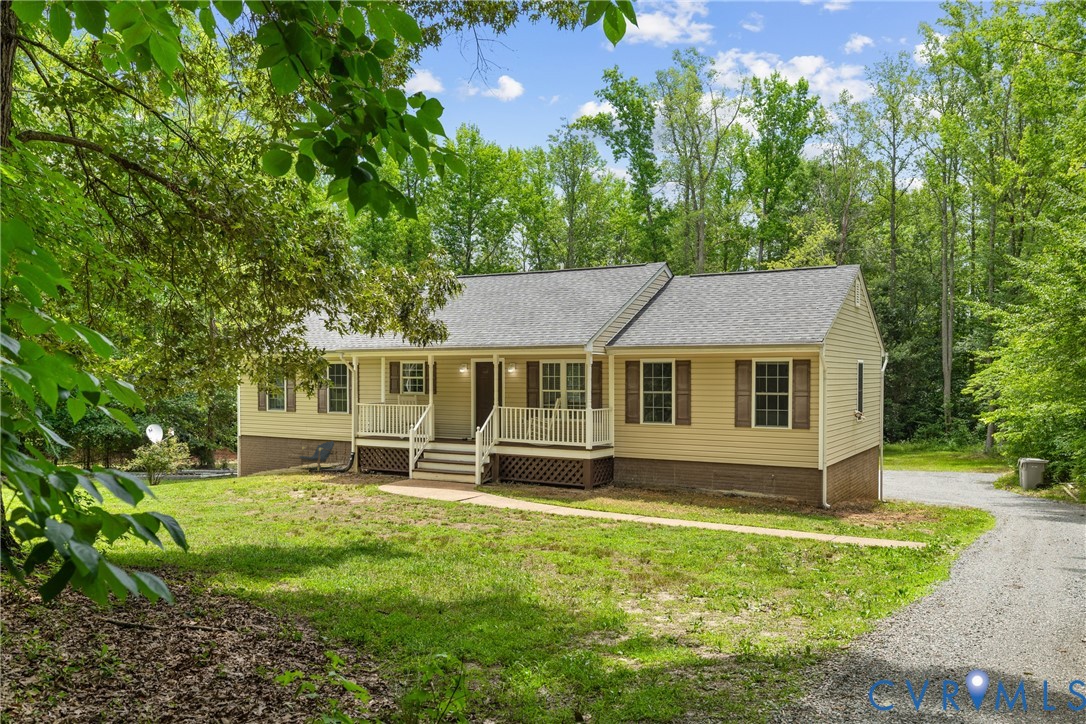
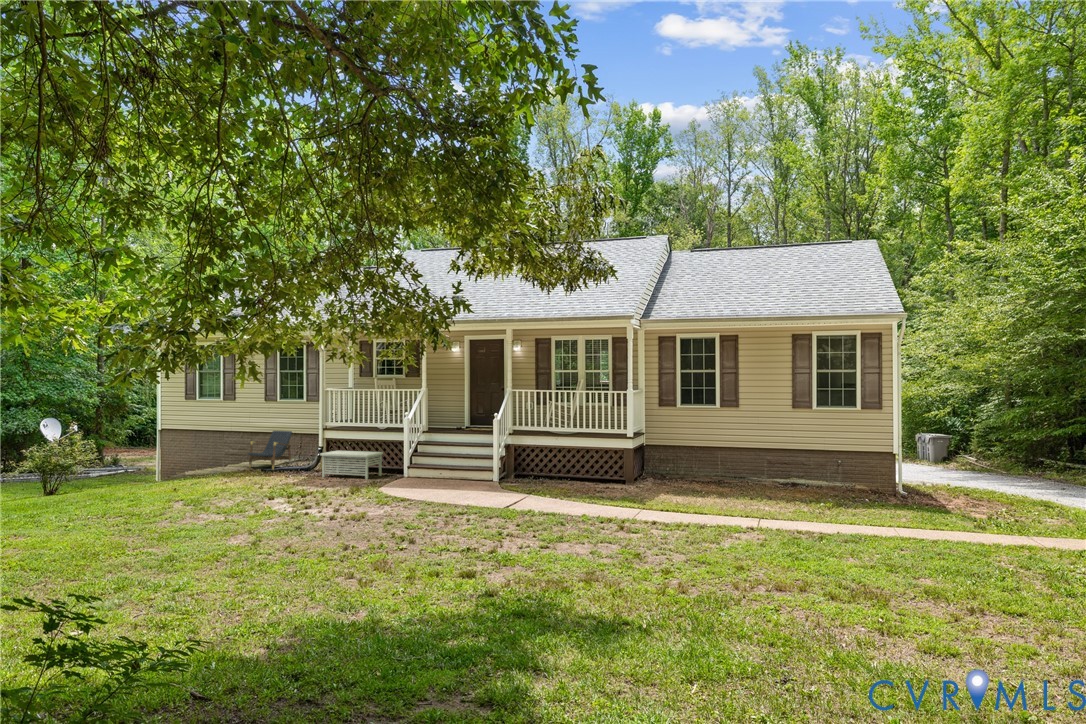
storage bench: none [349,456,399,479] -> present [320,451,383,479]

